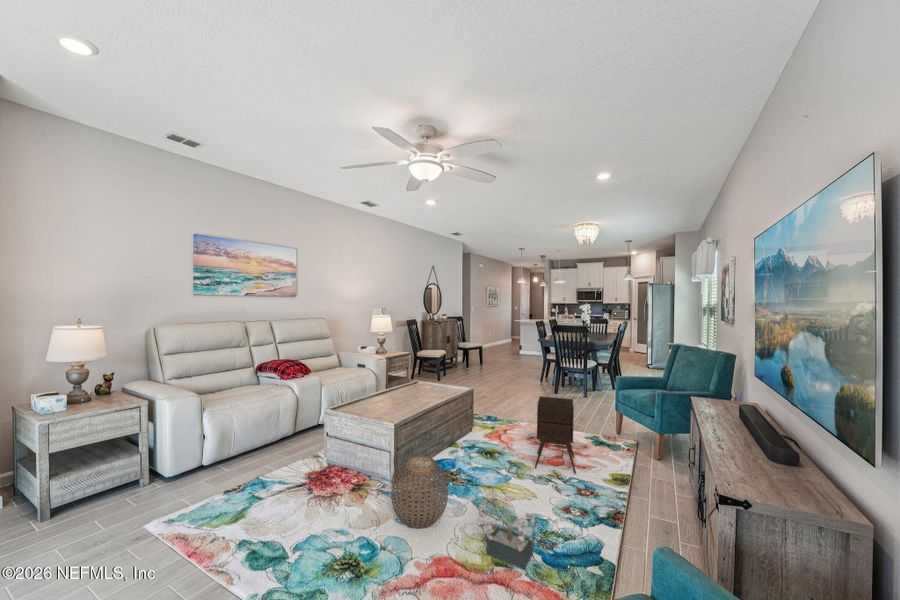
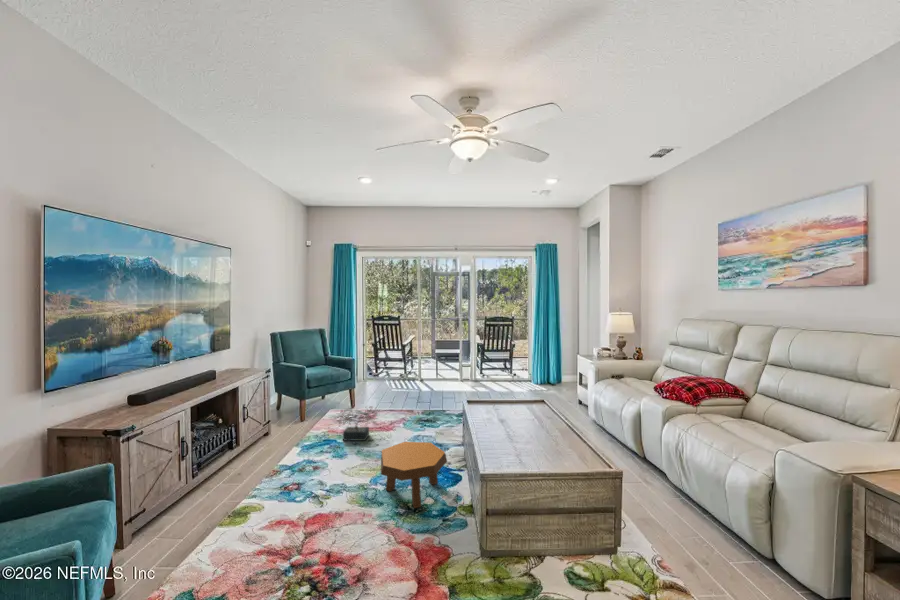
side table: present [535,396,576,474] -> none [284,424,347,544]
footstool: none [458,422,511,471] -> present [381,442,447,508]
woven basket: present [391,456,448,528] -> none [401,397,438,442]

